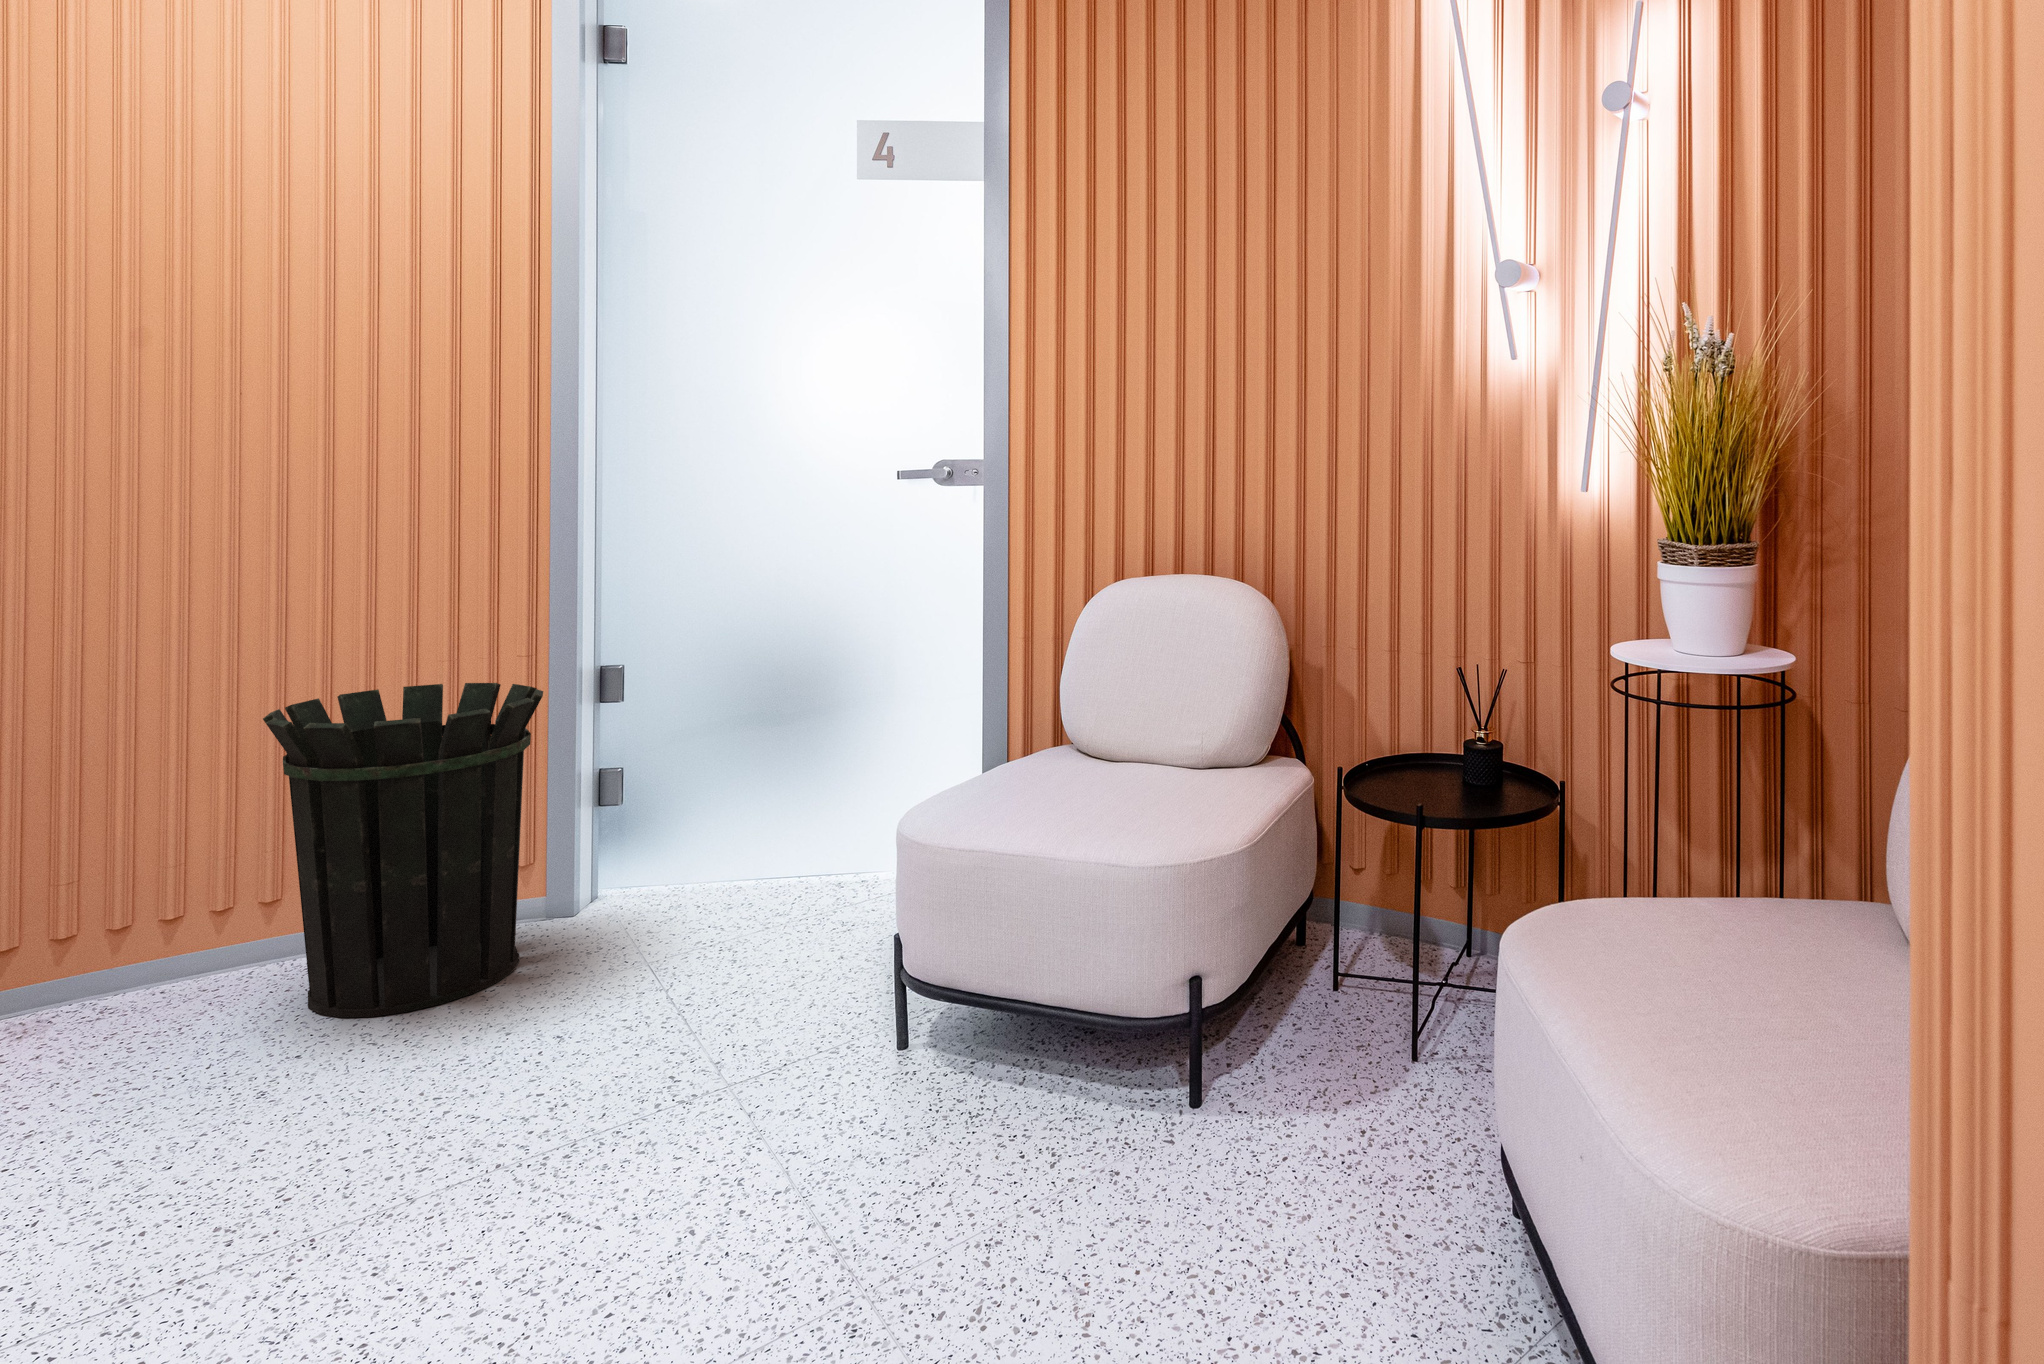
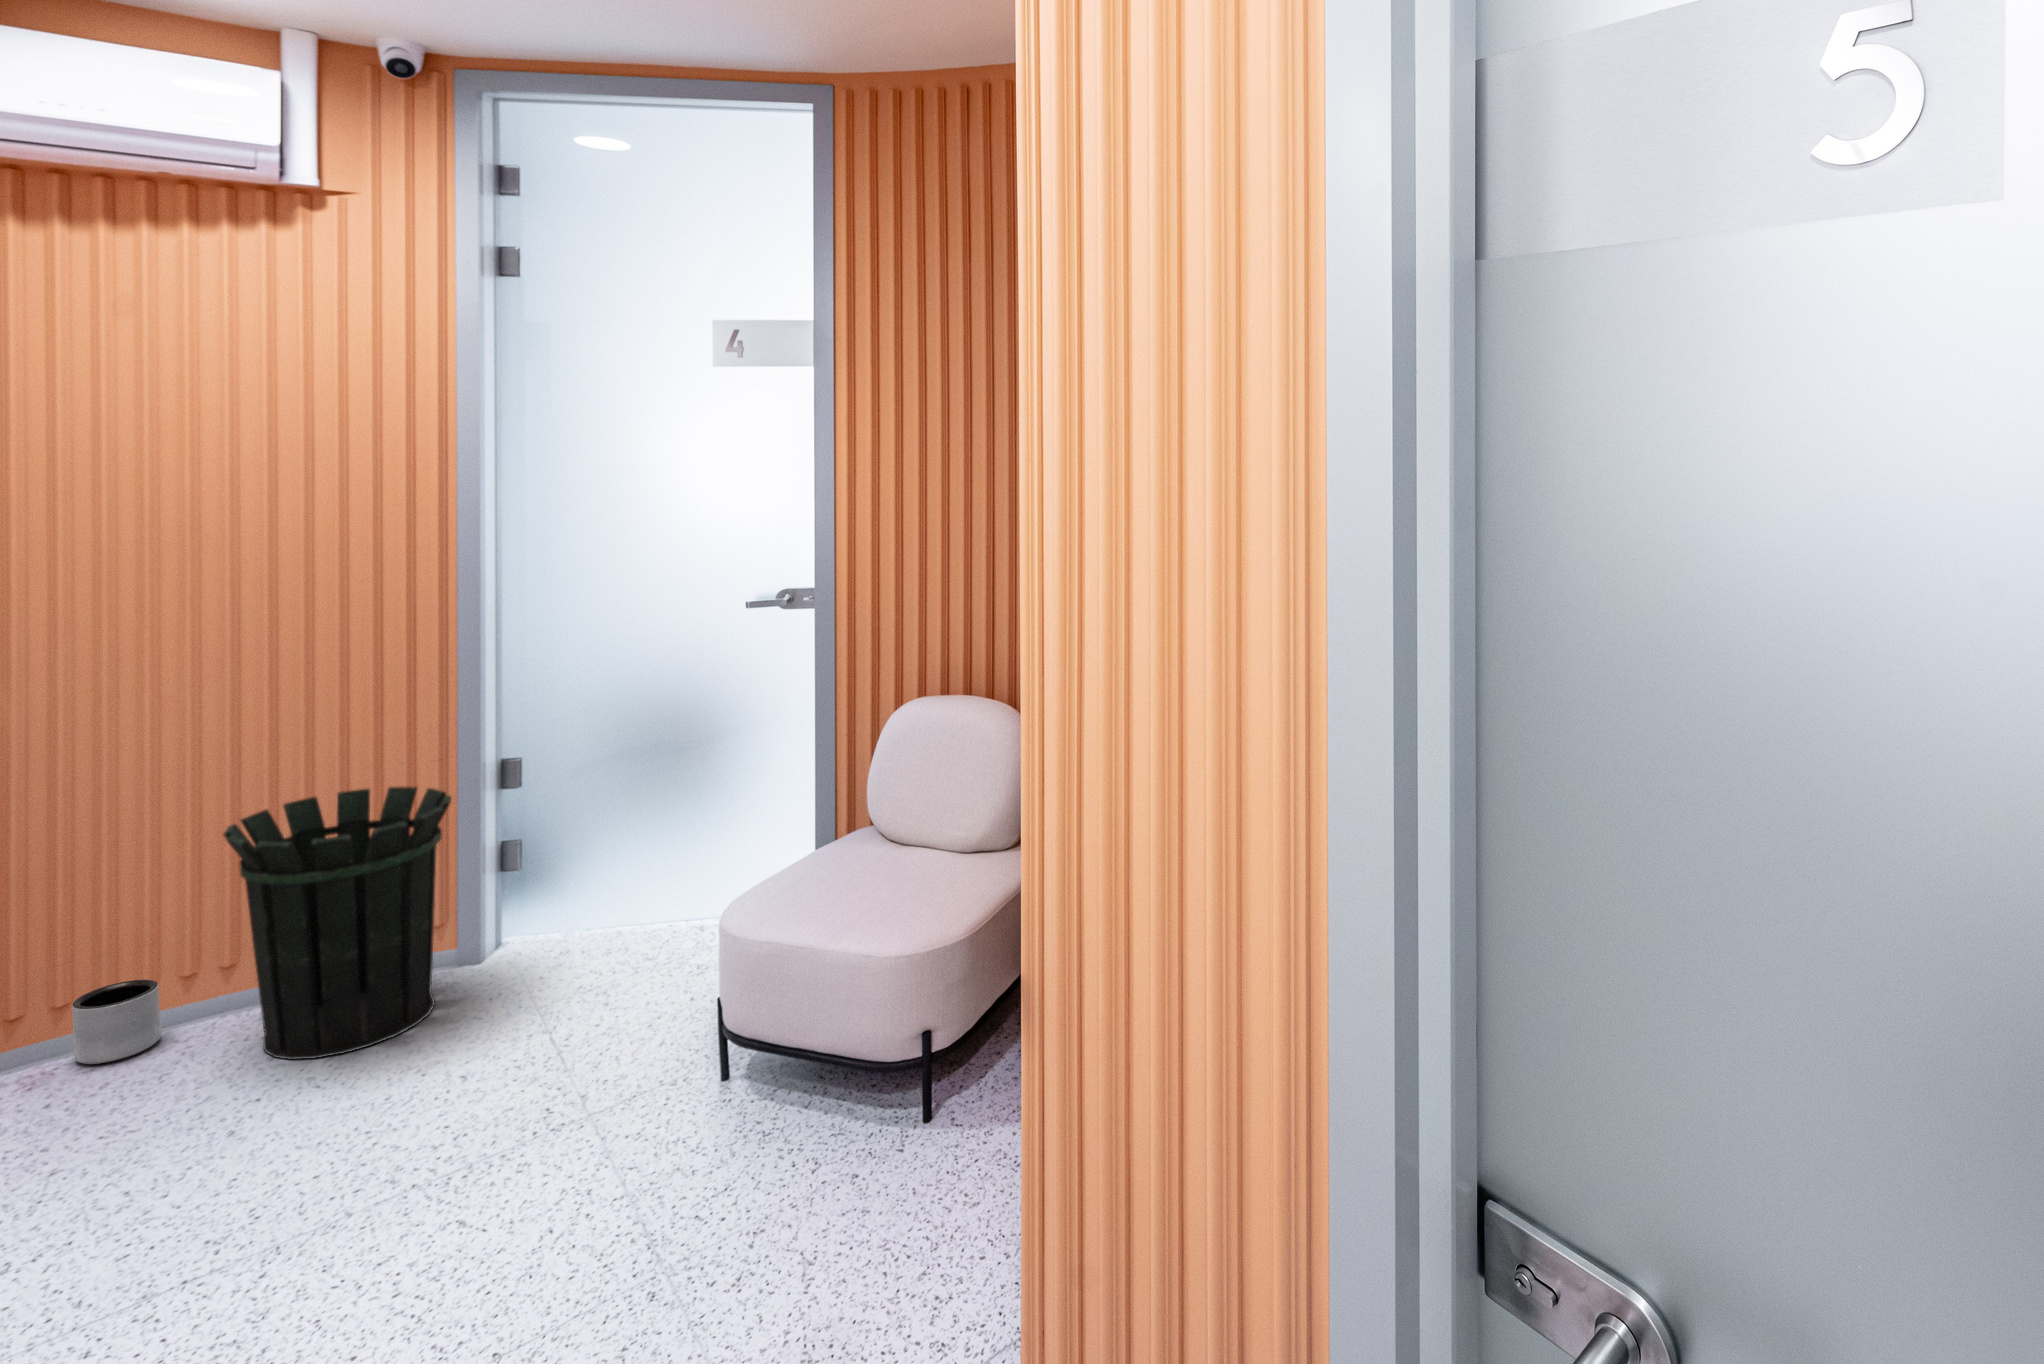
planter: none [74,915,183,1018] -> present [72,980,161,1064]

